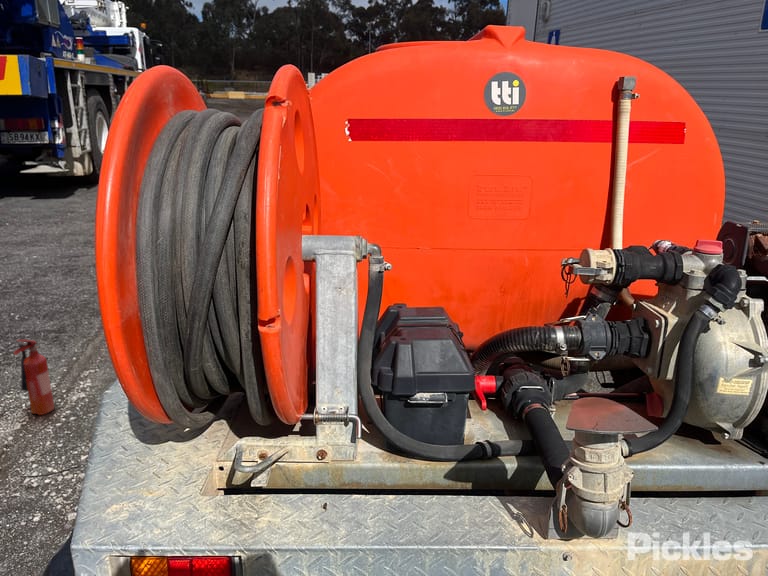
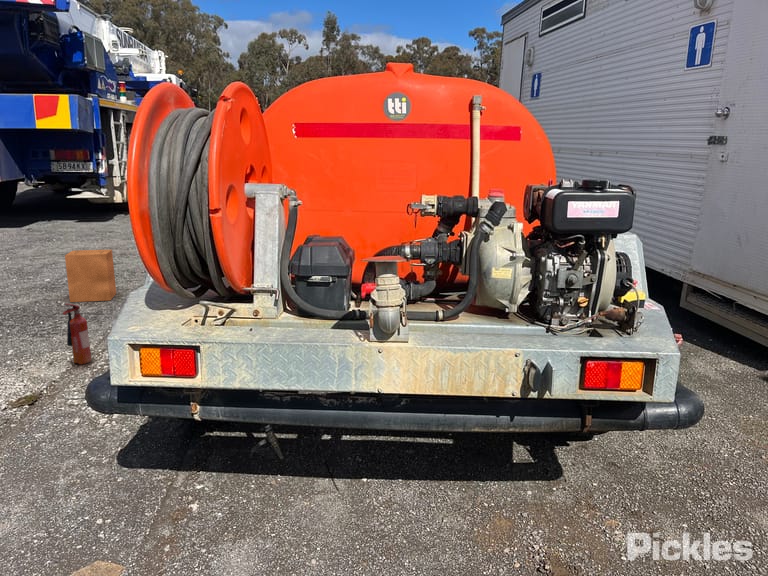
cardboard box: none [16,248,82,314] -> present [65,250,116,302]

